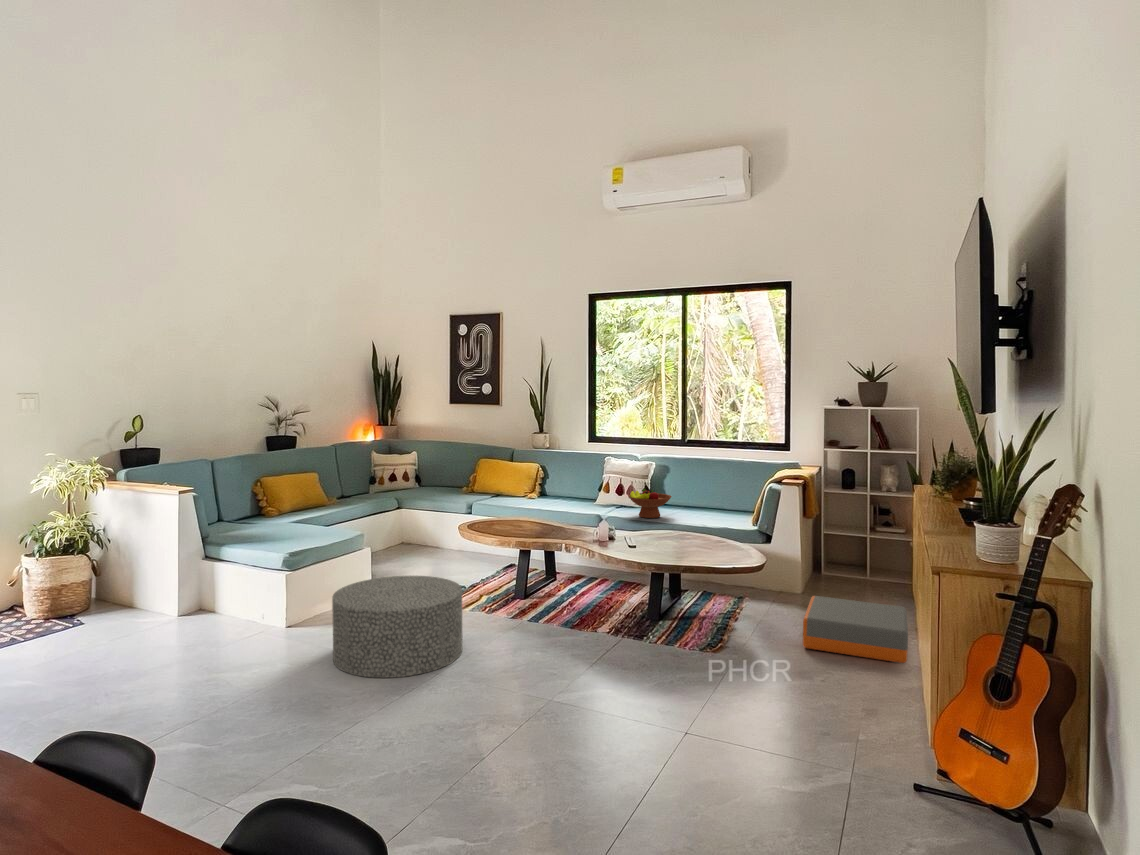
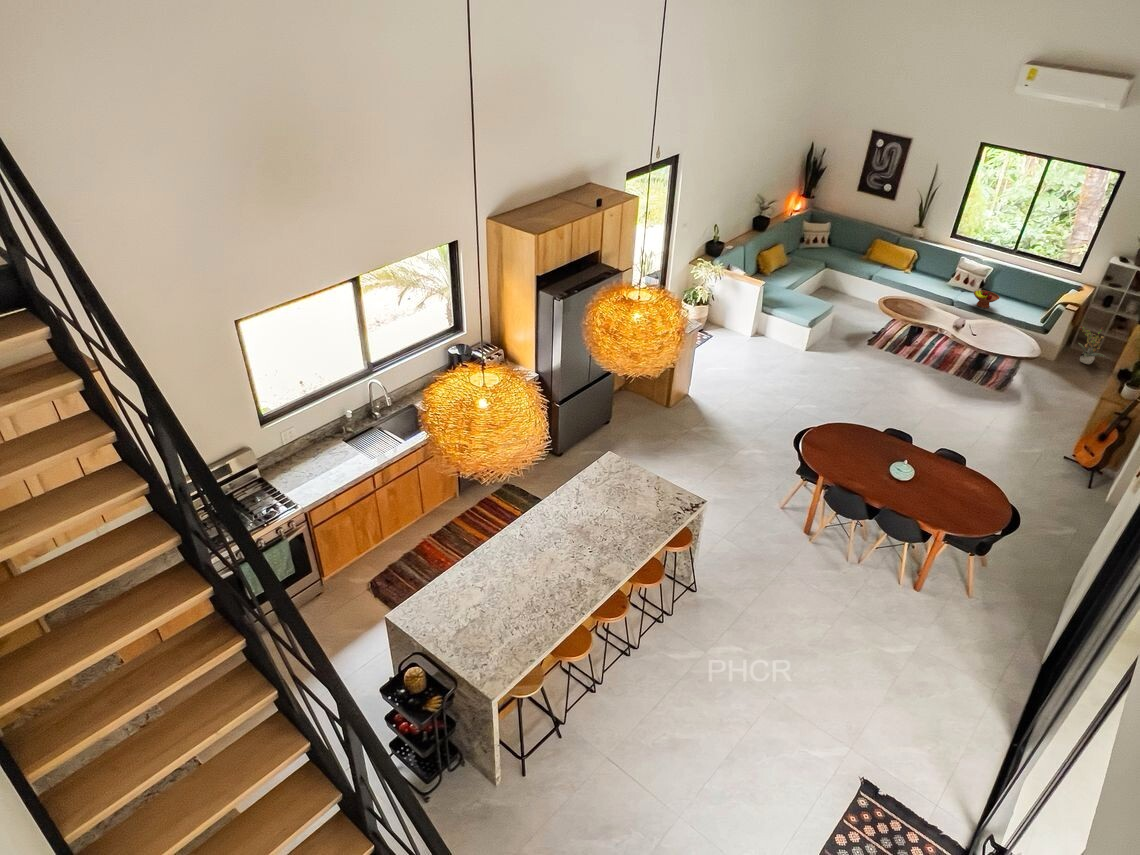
potted plant: none [816,520,877,590] -> present [1078,327,1106,364]
ottoman: present [332,576,462,678] -> none [836,336,897,384]
storage box: present [803,596,908,663] -> none [1046,373,1105,413]

